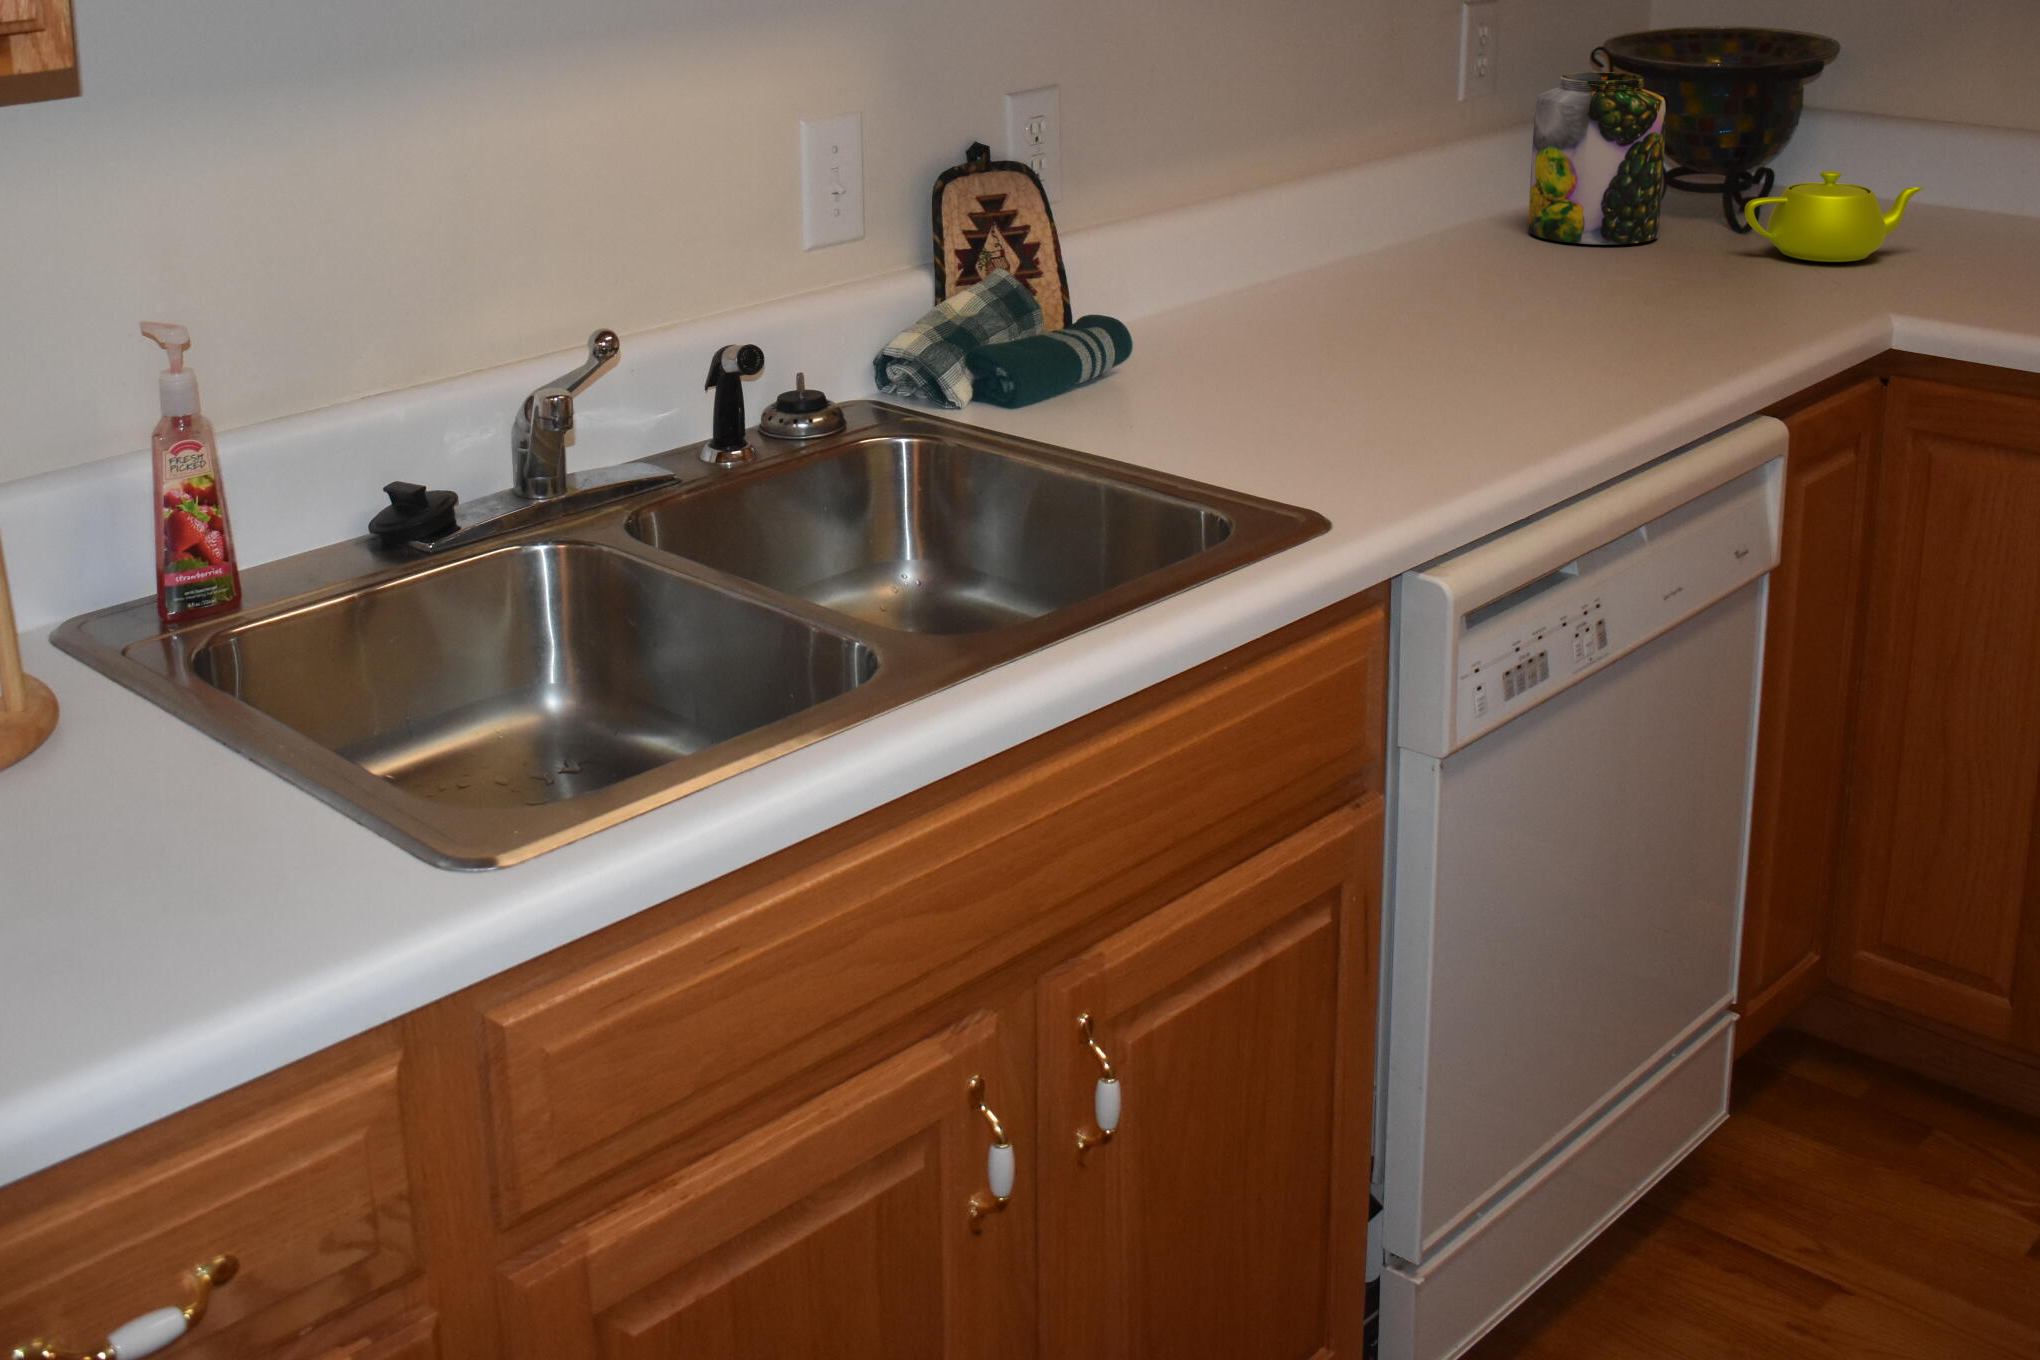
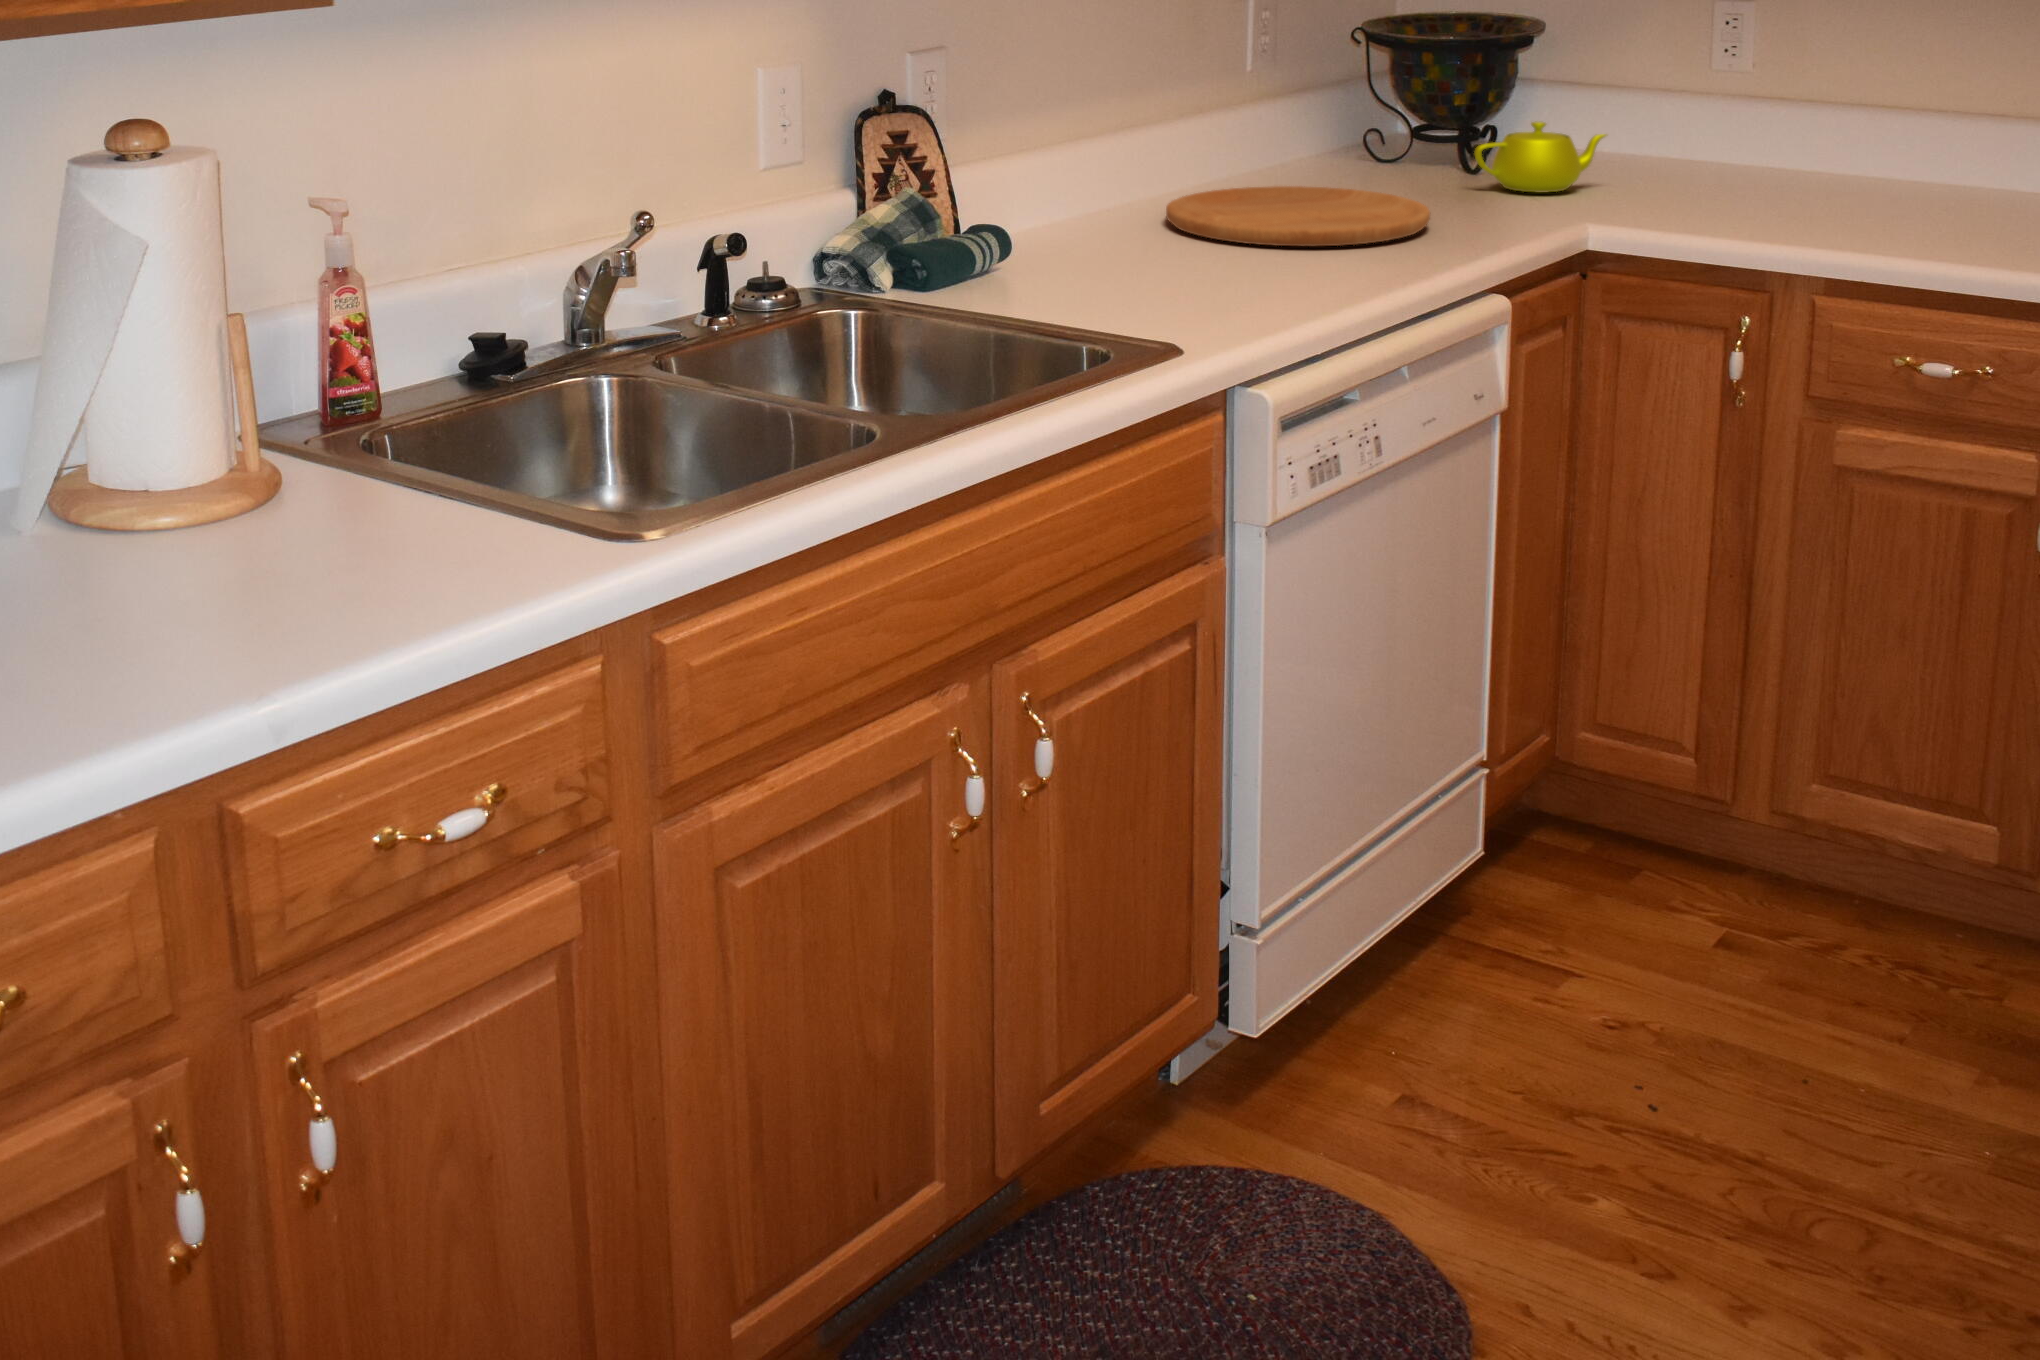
jar: present [1528,72,1666,245] -> none [1308,47,1412,183]
cutting board: none [1339,252,1684,343] -> present [1166,186,1430,246]

